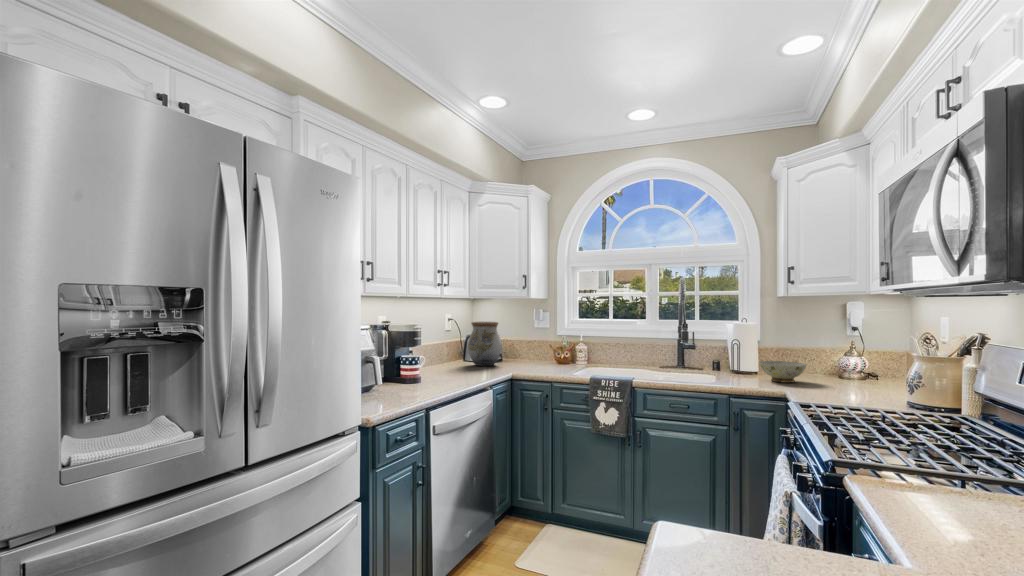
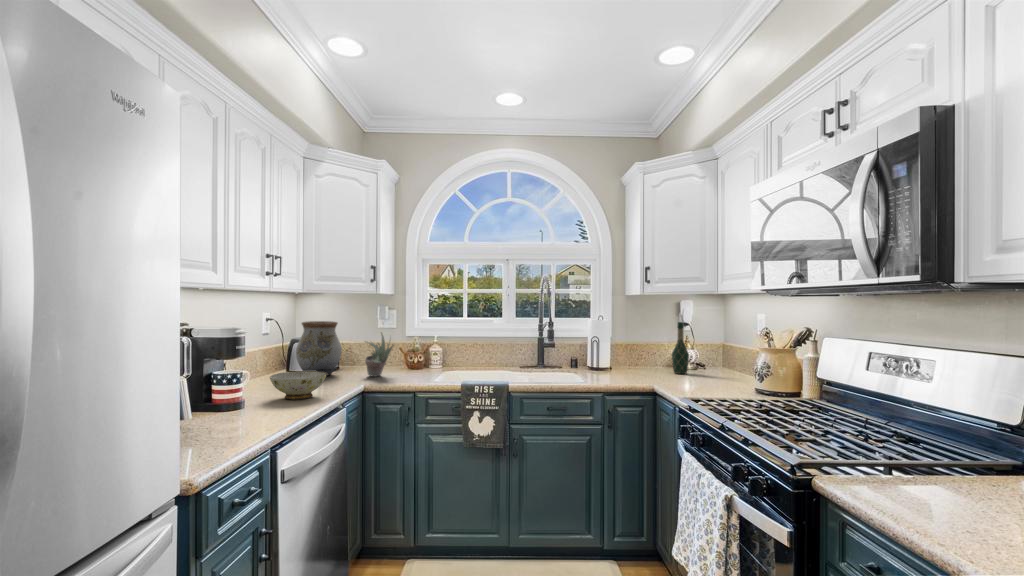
wine bottle: none [824,325,845,381] -> present [672,322,689,374]
succulent plant: none [517,330,541,368] -> present [365,332,394,377]
ceramic bowl: present [759,361,806,383] -> present [270,371,327,399]

